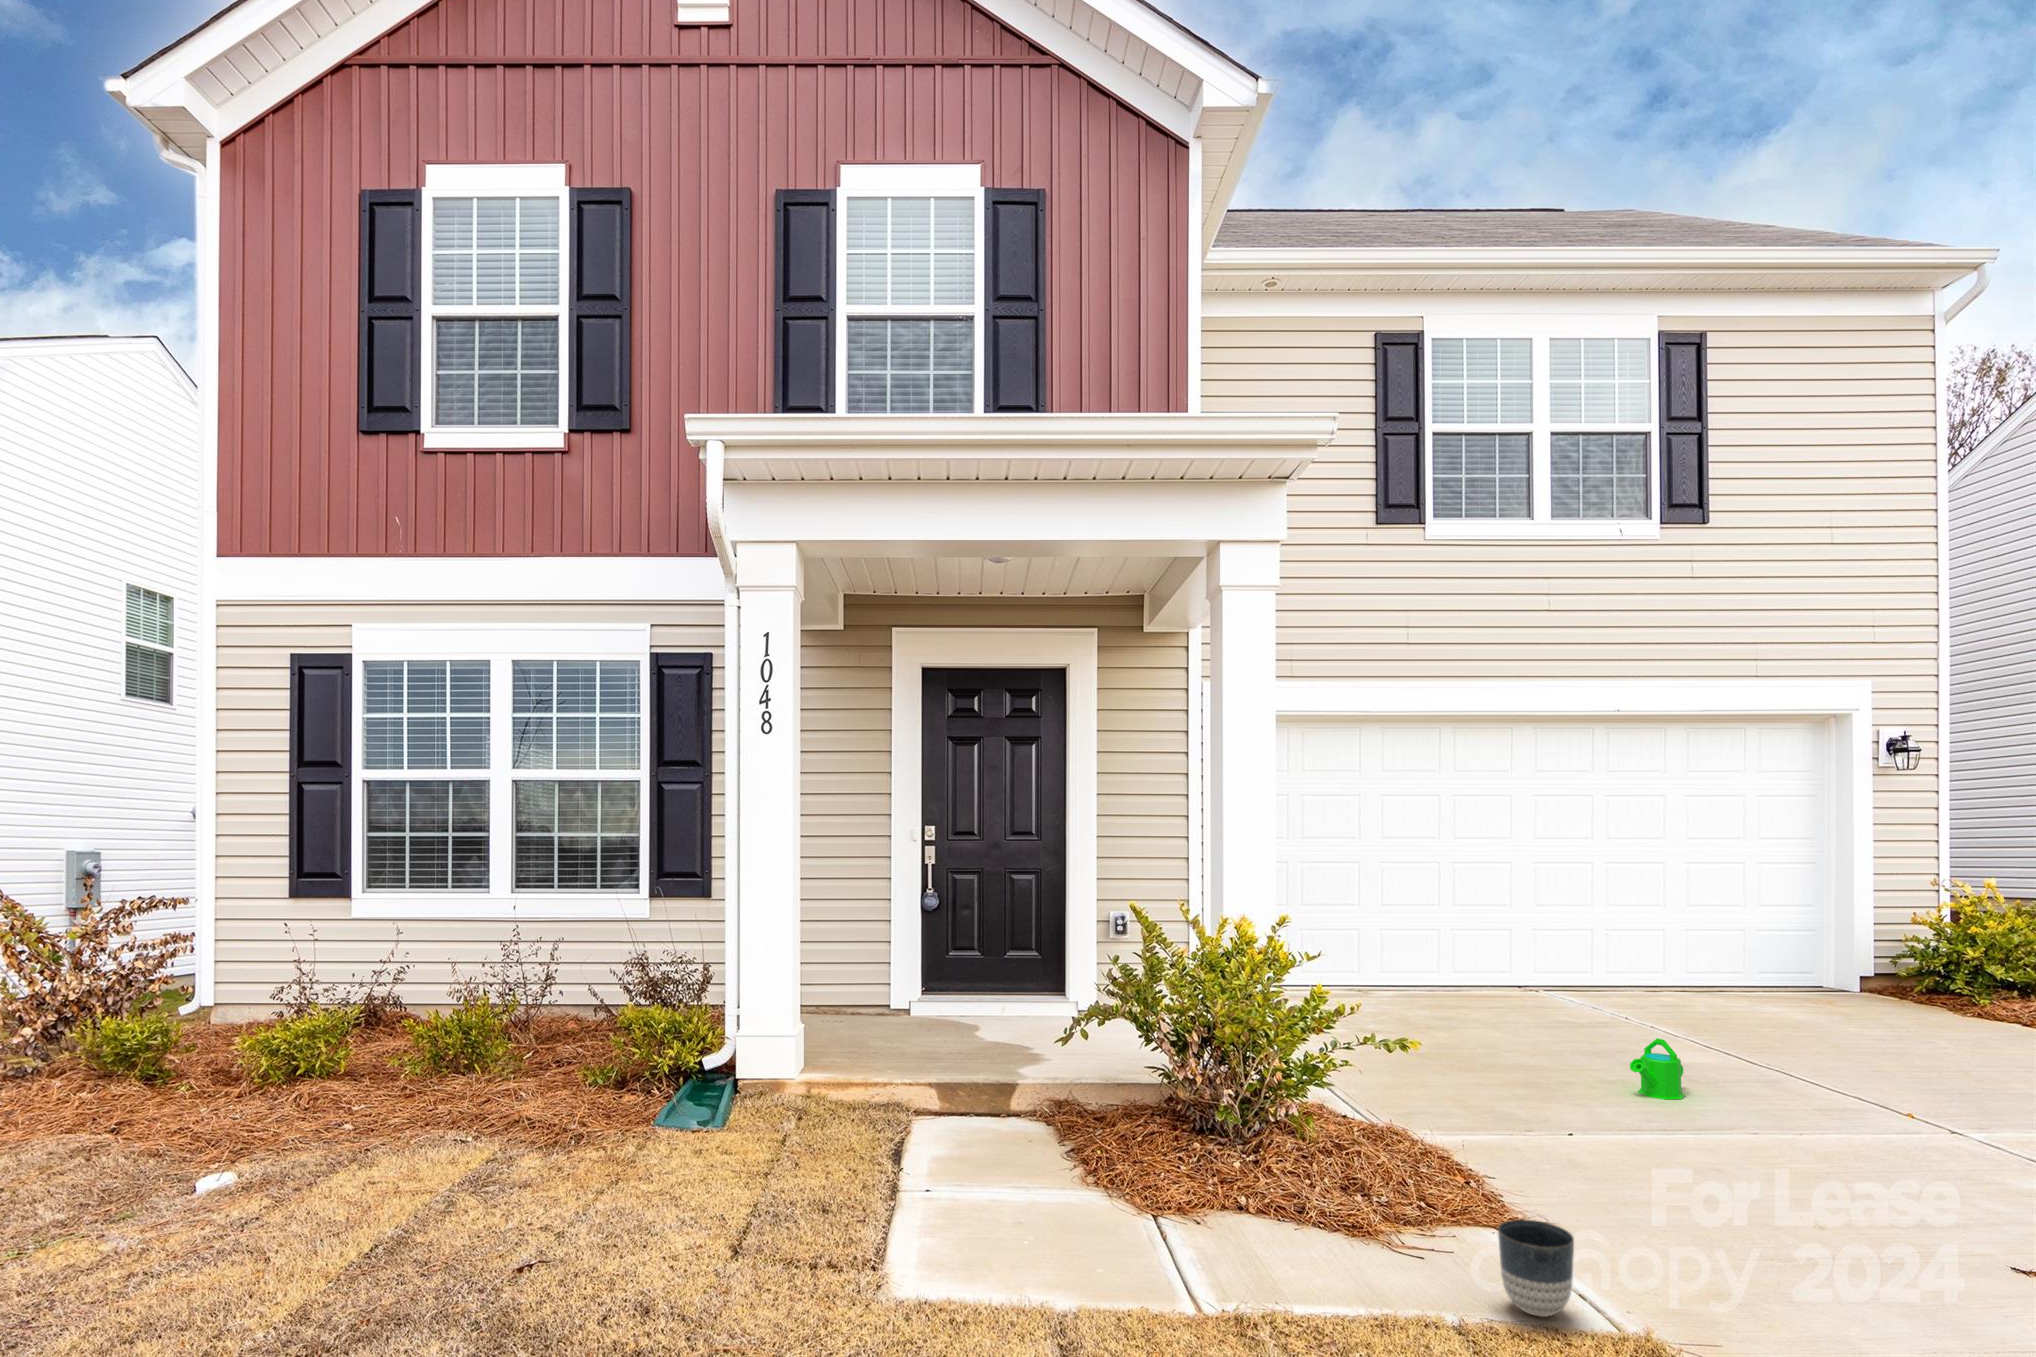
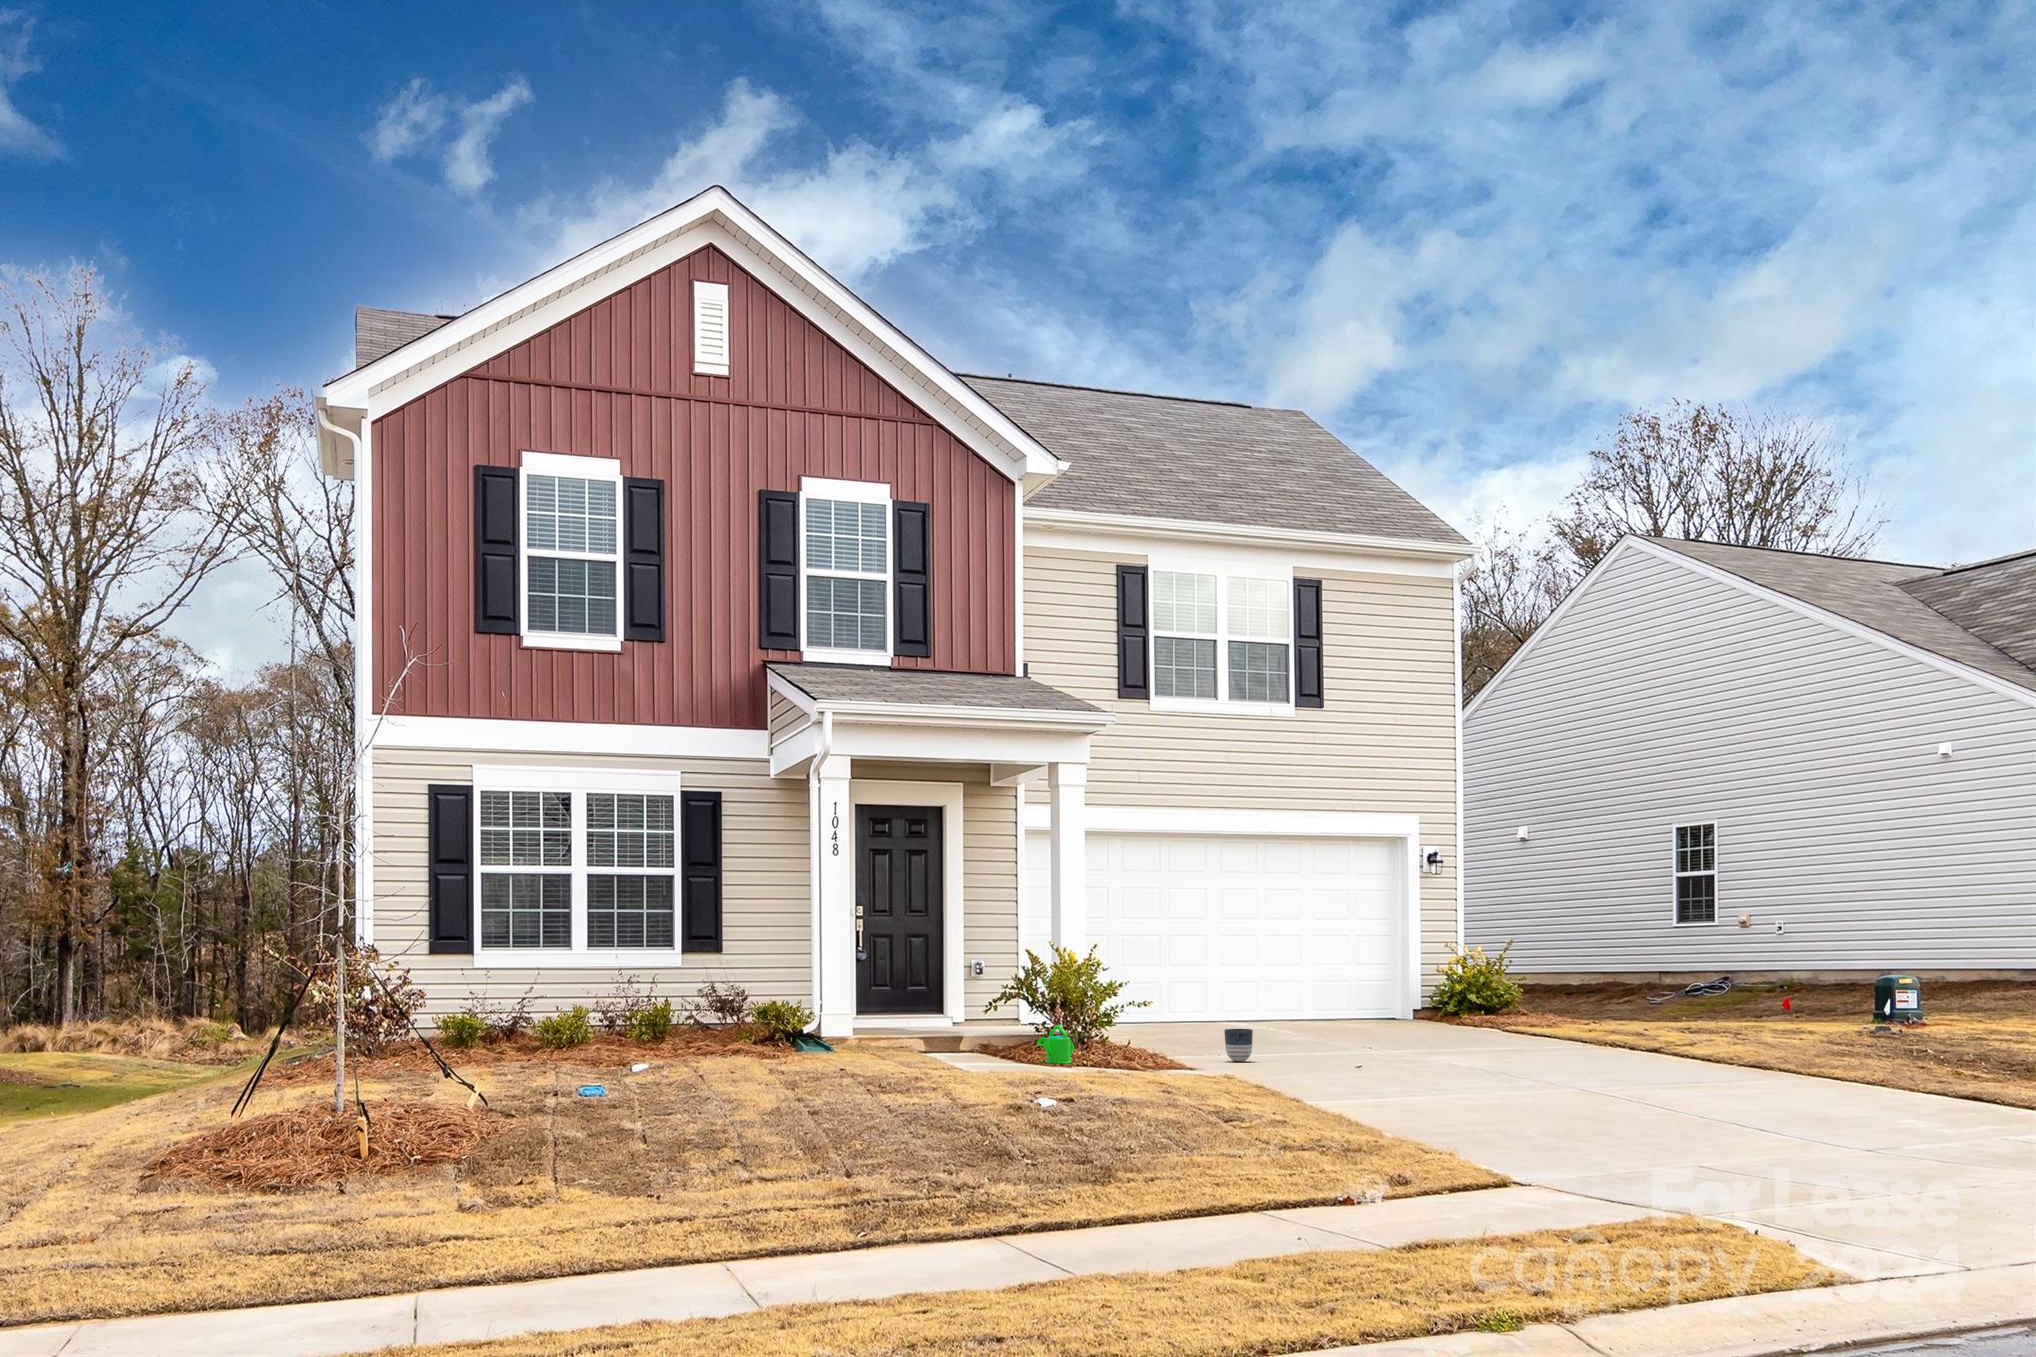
watering can: present [1630,1038,1685,1100] -> present [1037,1025,1074,1063]

